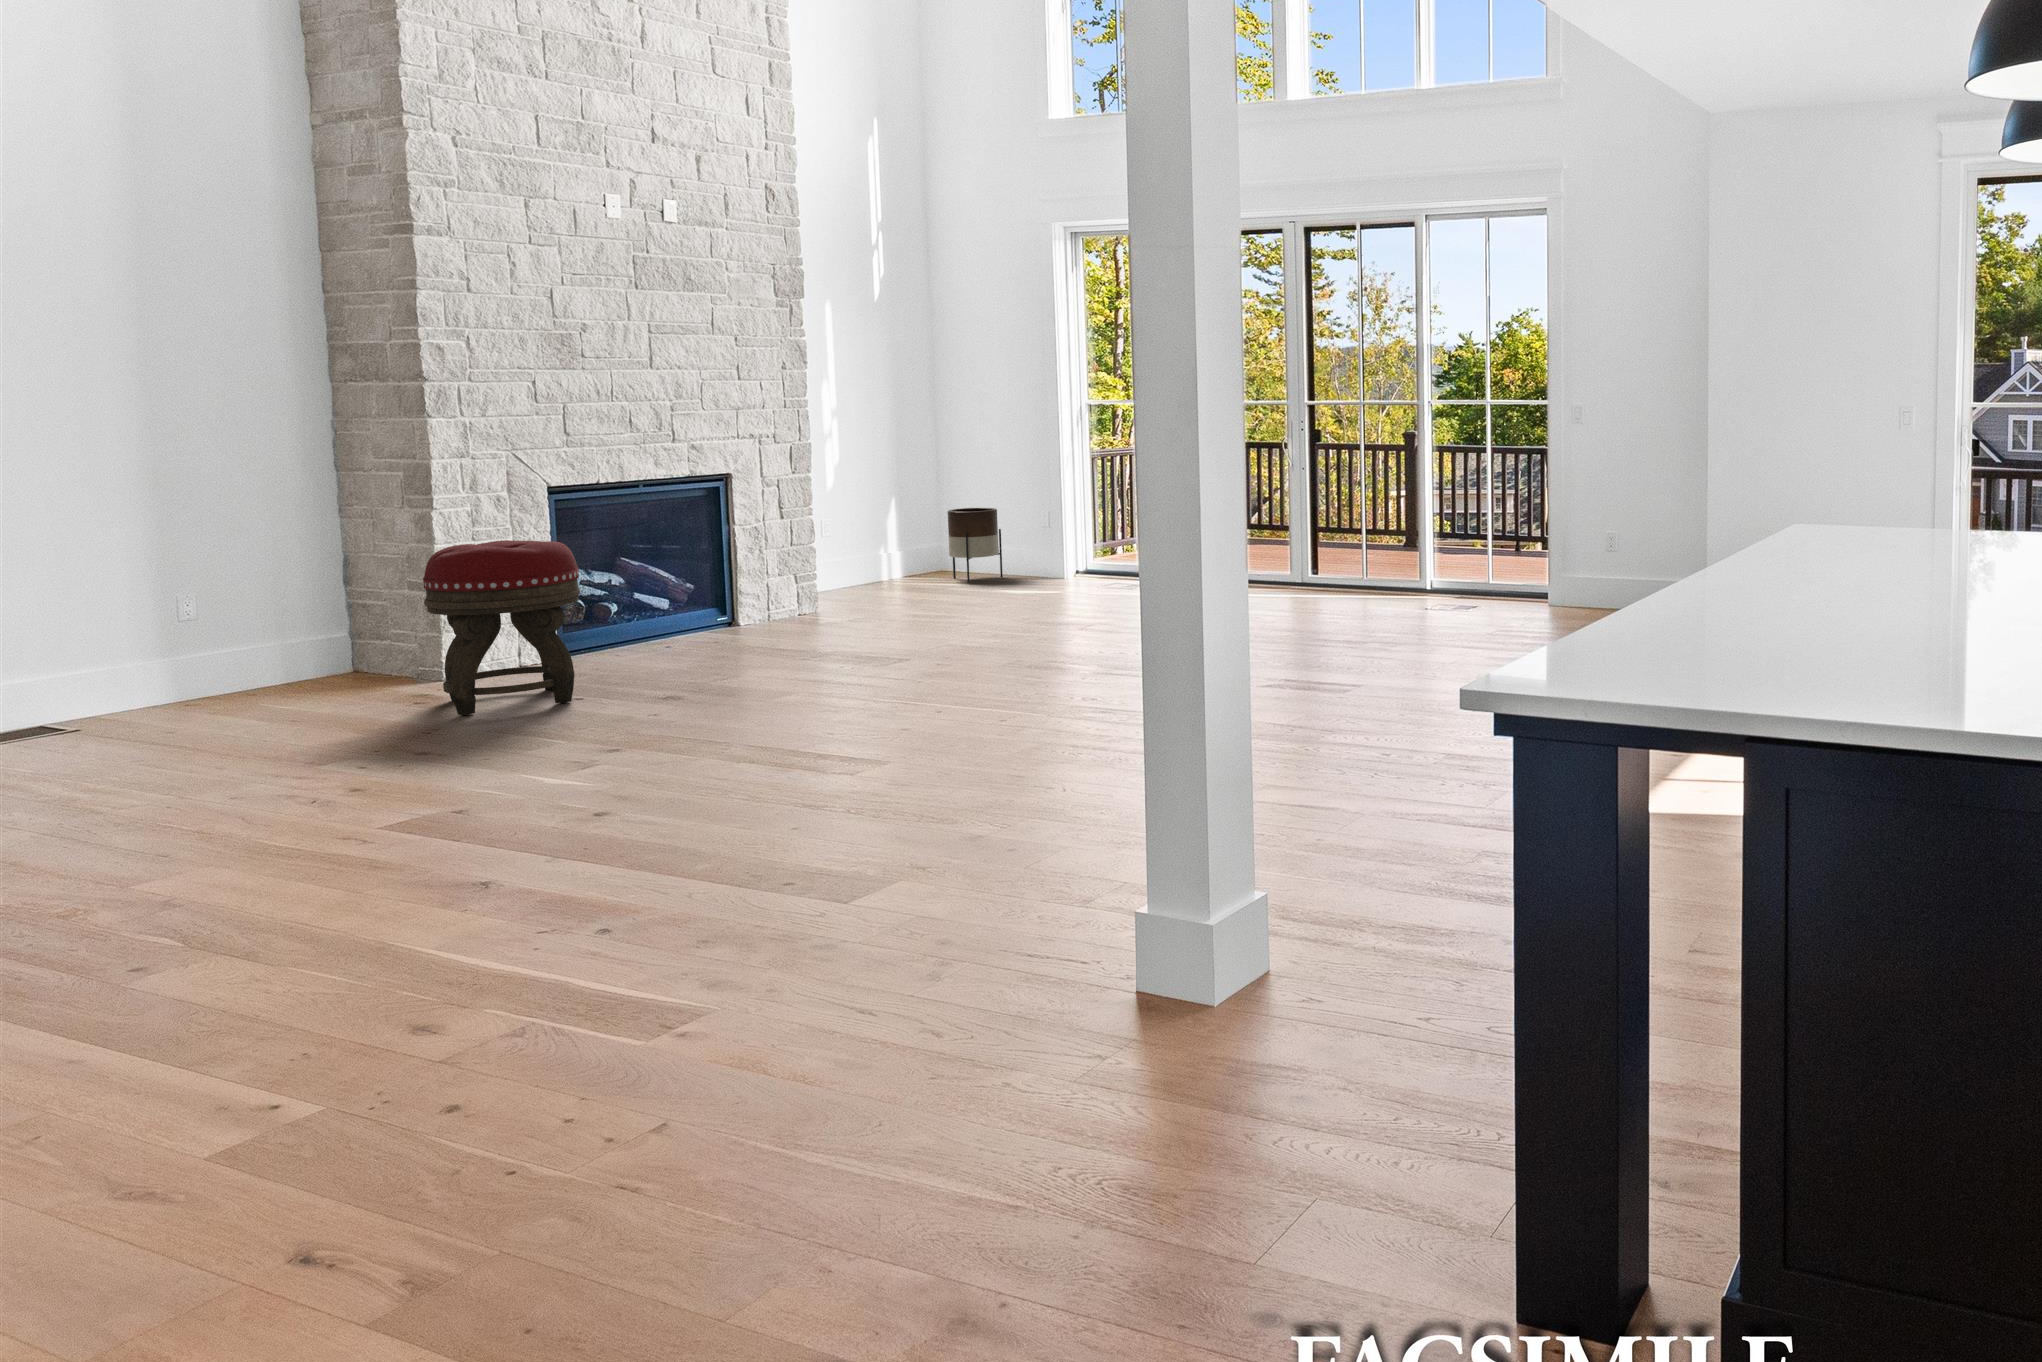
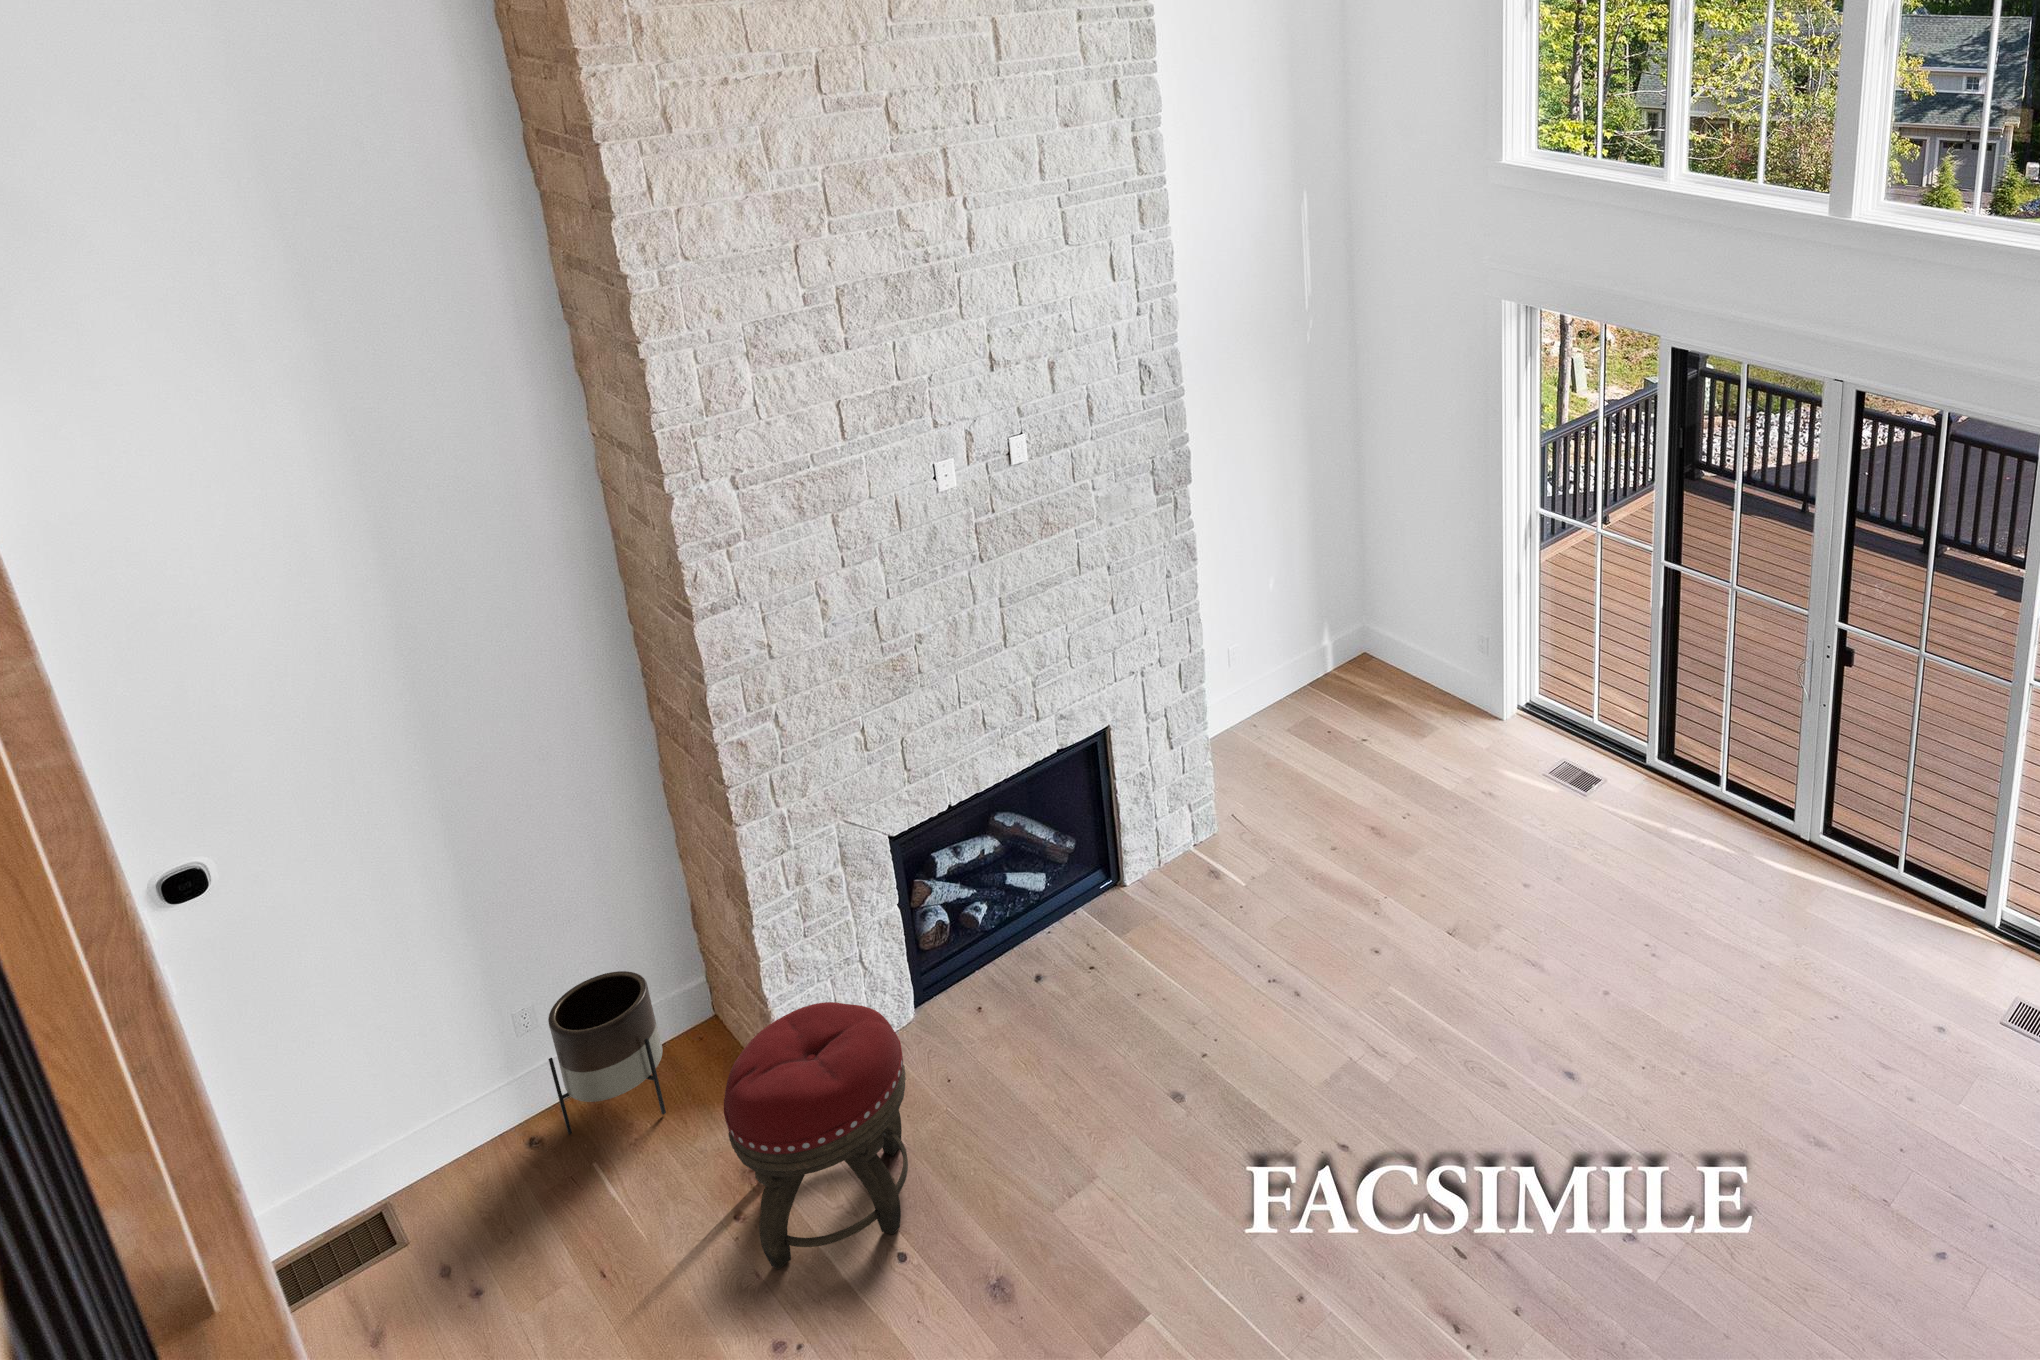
planter: present [948,508,1003,584] -> present [548,971,666,1135]

